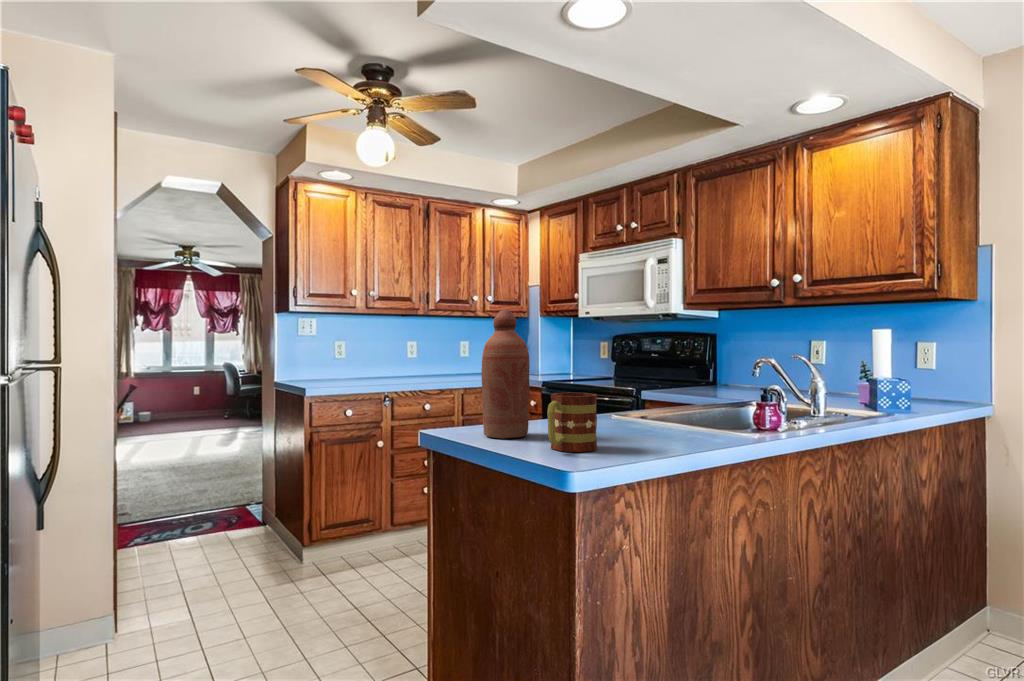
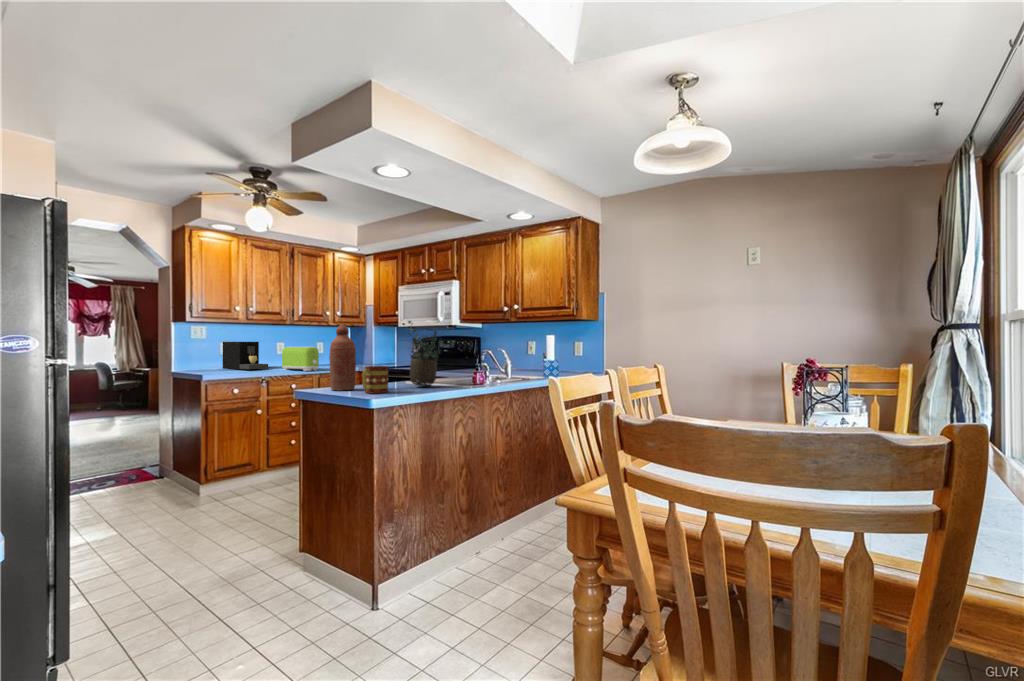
potted plant: none [624,301,697,434] -> present [408,321,441,386]
coffee maker: none [337,340,395,380] -> present [223,342,268,370]
toaster: none [413,348,463,384] -> present [282,347,319,371]

